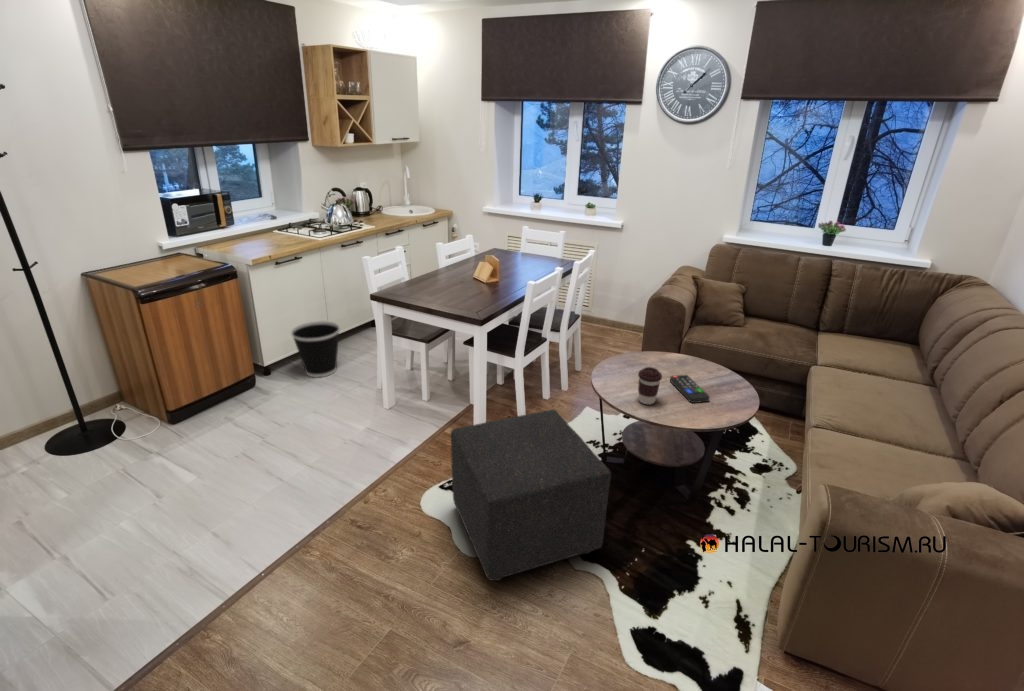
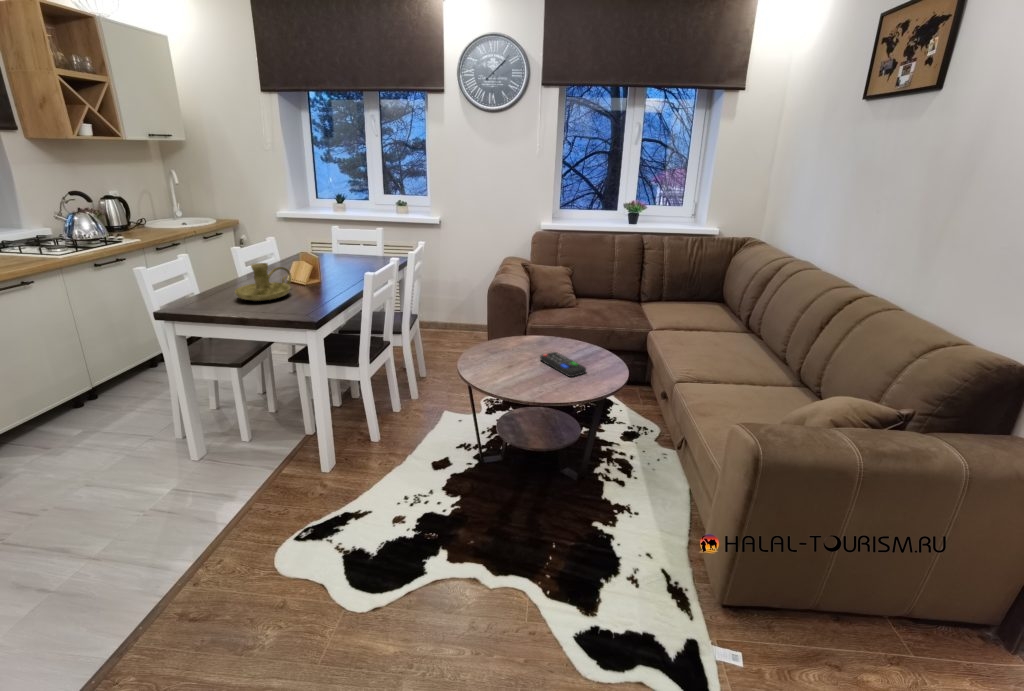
candle holder: none [429,263,473,294] -> present [235,263,291,301]
wastebasket: present [291,321,340,377] -> none [25,365,108,442]
coffee cup: present [638,367,662,404] -> none [515,346,540,387]
ottoman: present [451,410,611,581] -> none [306,412,517,636]

